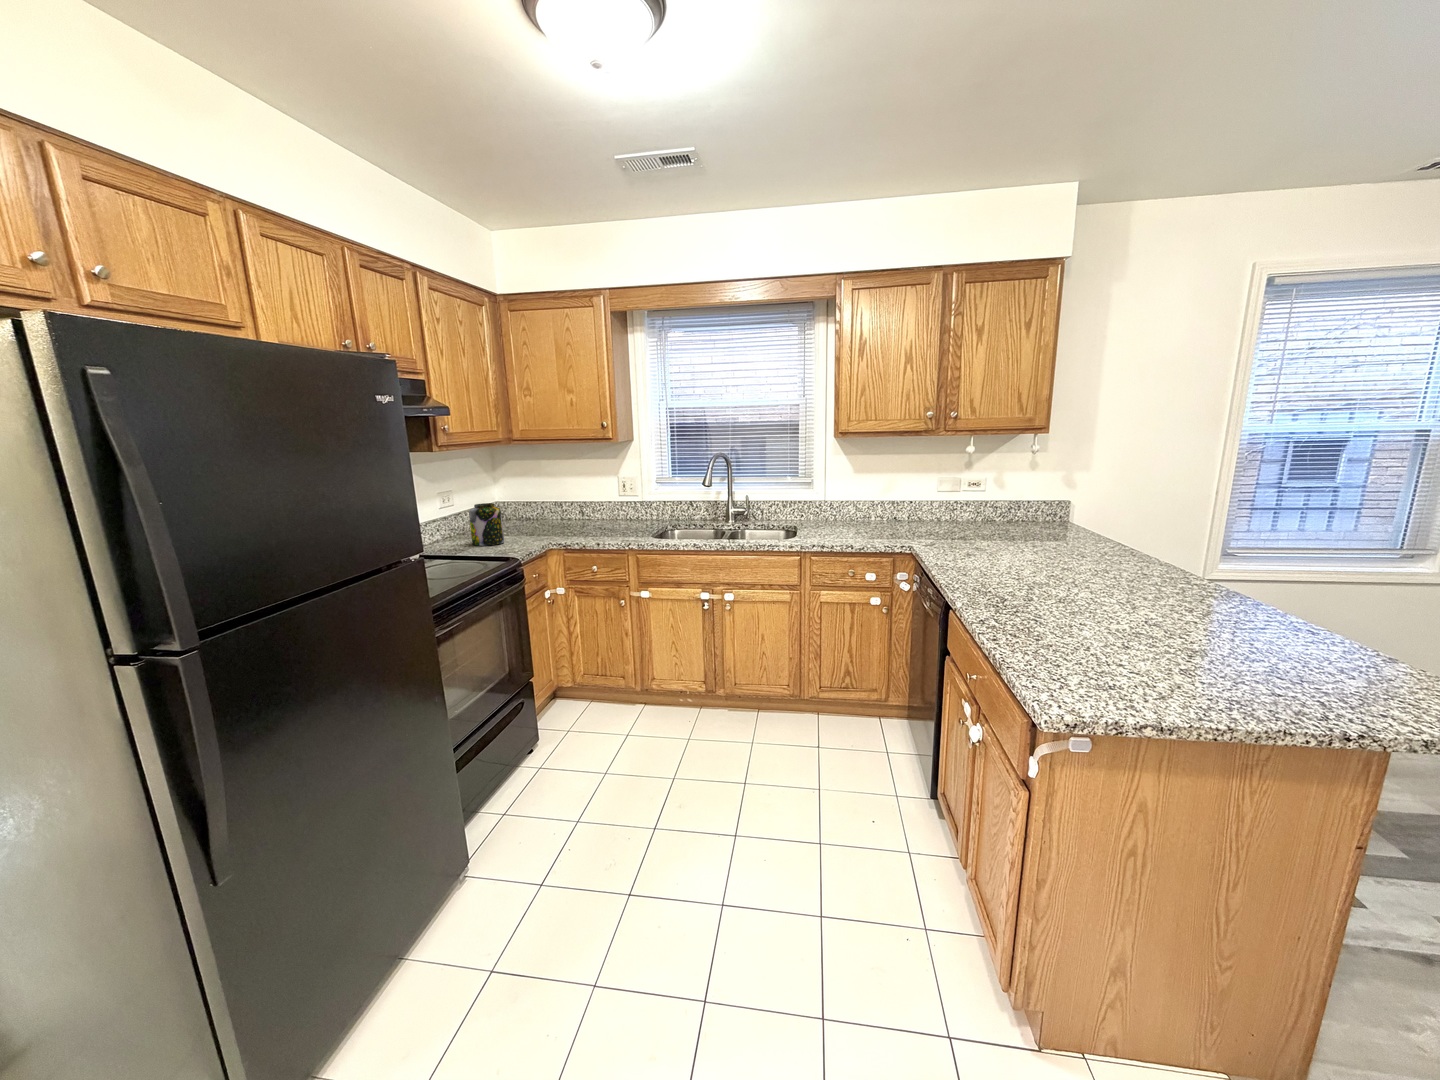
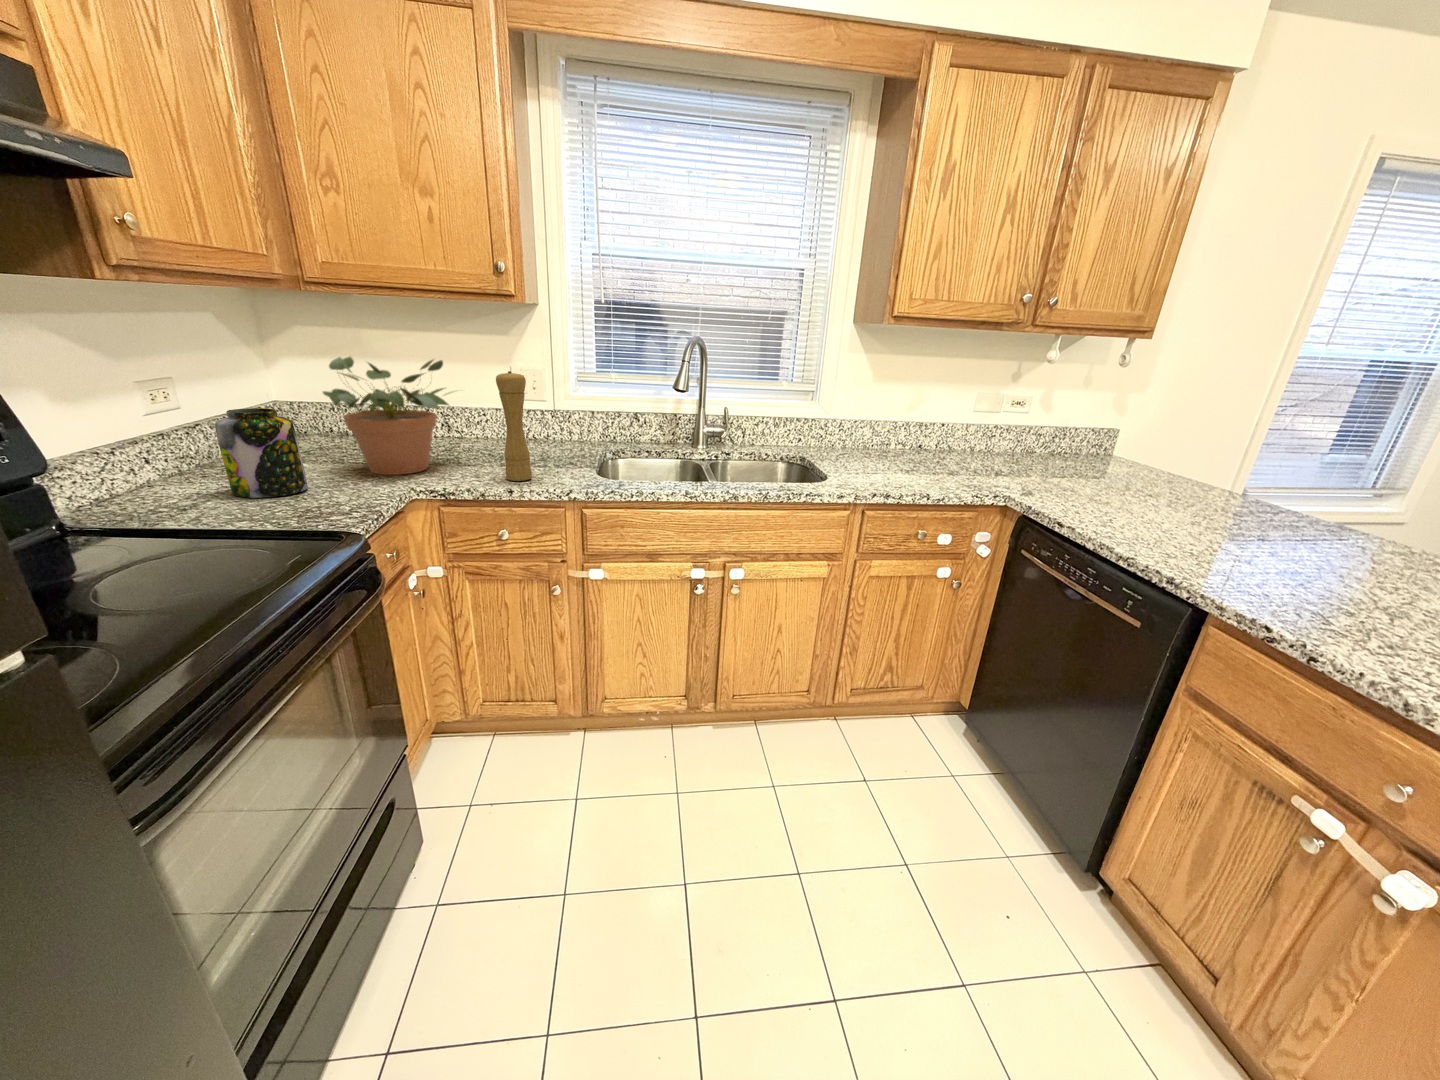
potted plant: none [516,474,586,537] -> present [323,357,449,475]
pepper mill: none [597,480,615,540] -> present [496,371,532,481]

